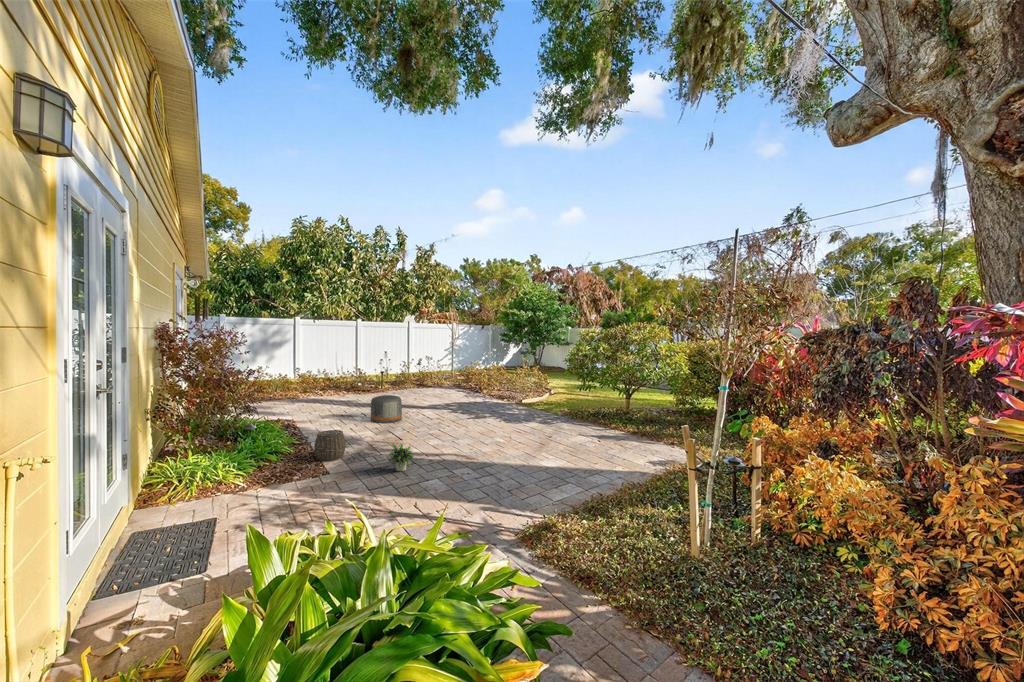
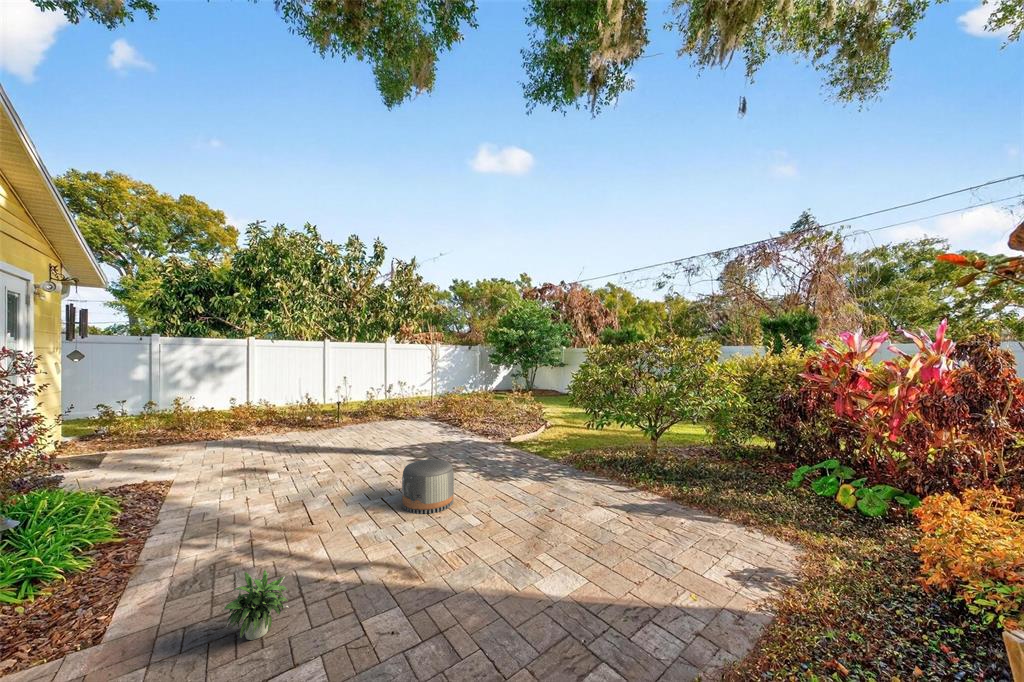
pouf: present [371,395,402,423] -> present [402,459,454,514]
woven basket: present [314,430,346,461] -> none [100,531,179,604]

